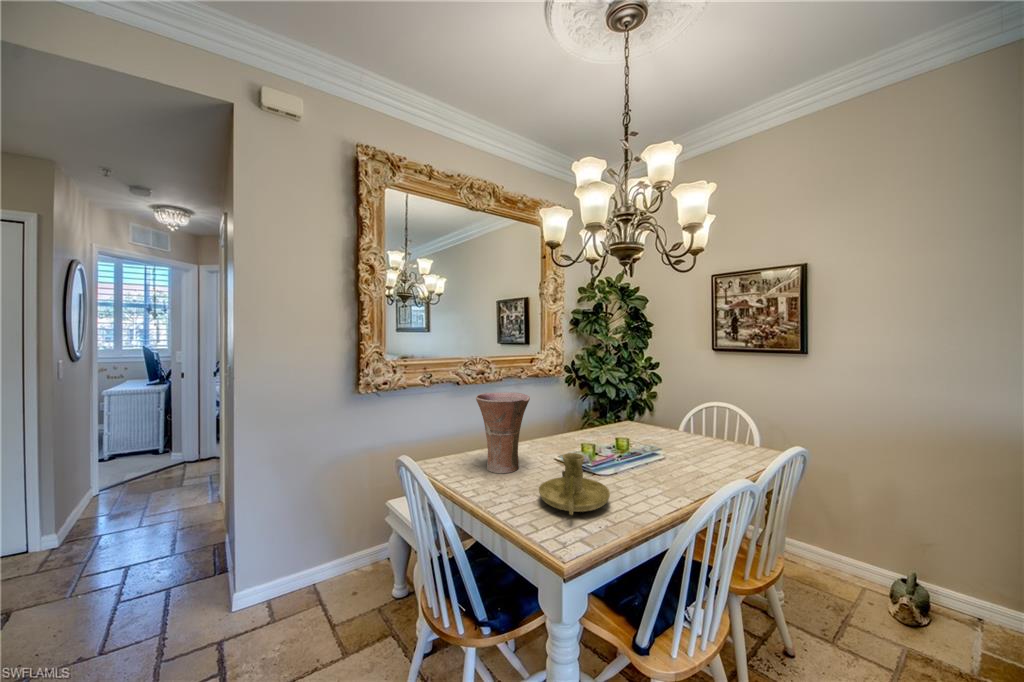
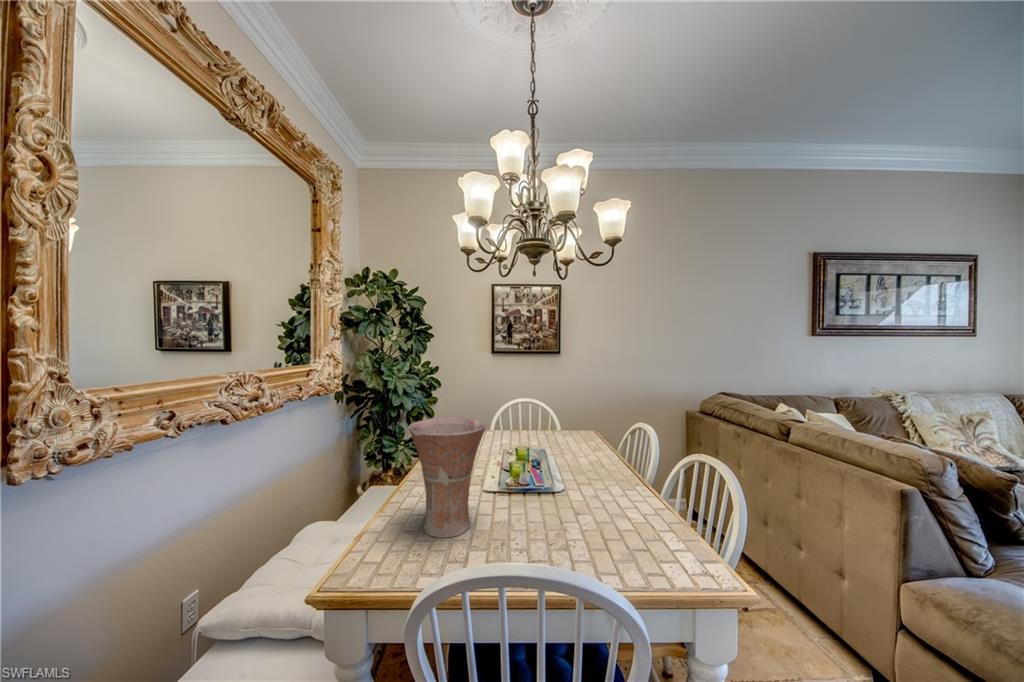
candle holder: present [539,453,610,515] -> none [549,472,640,540]

